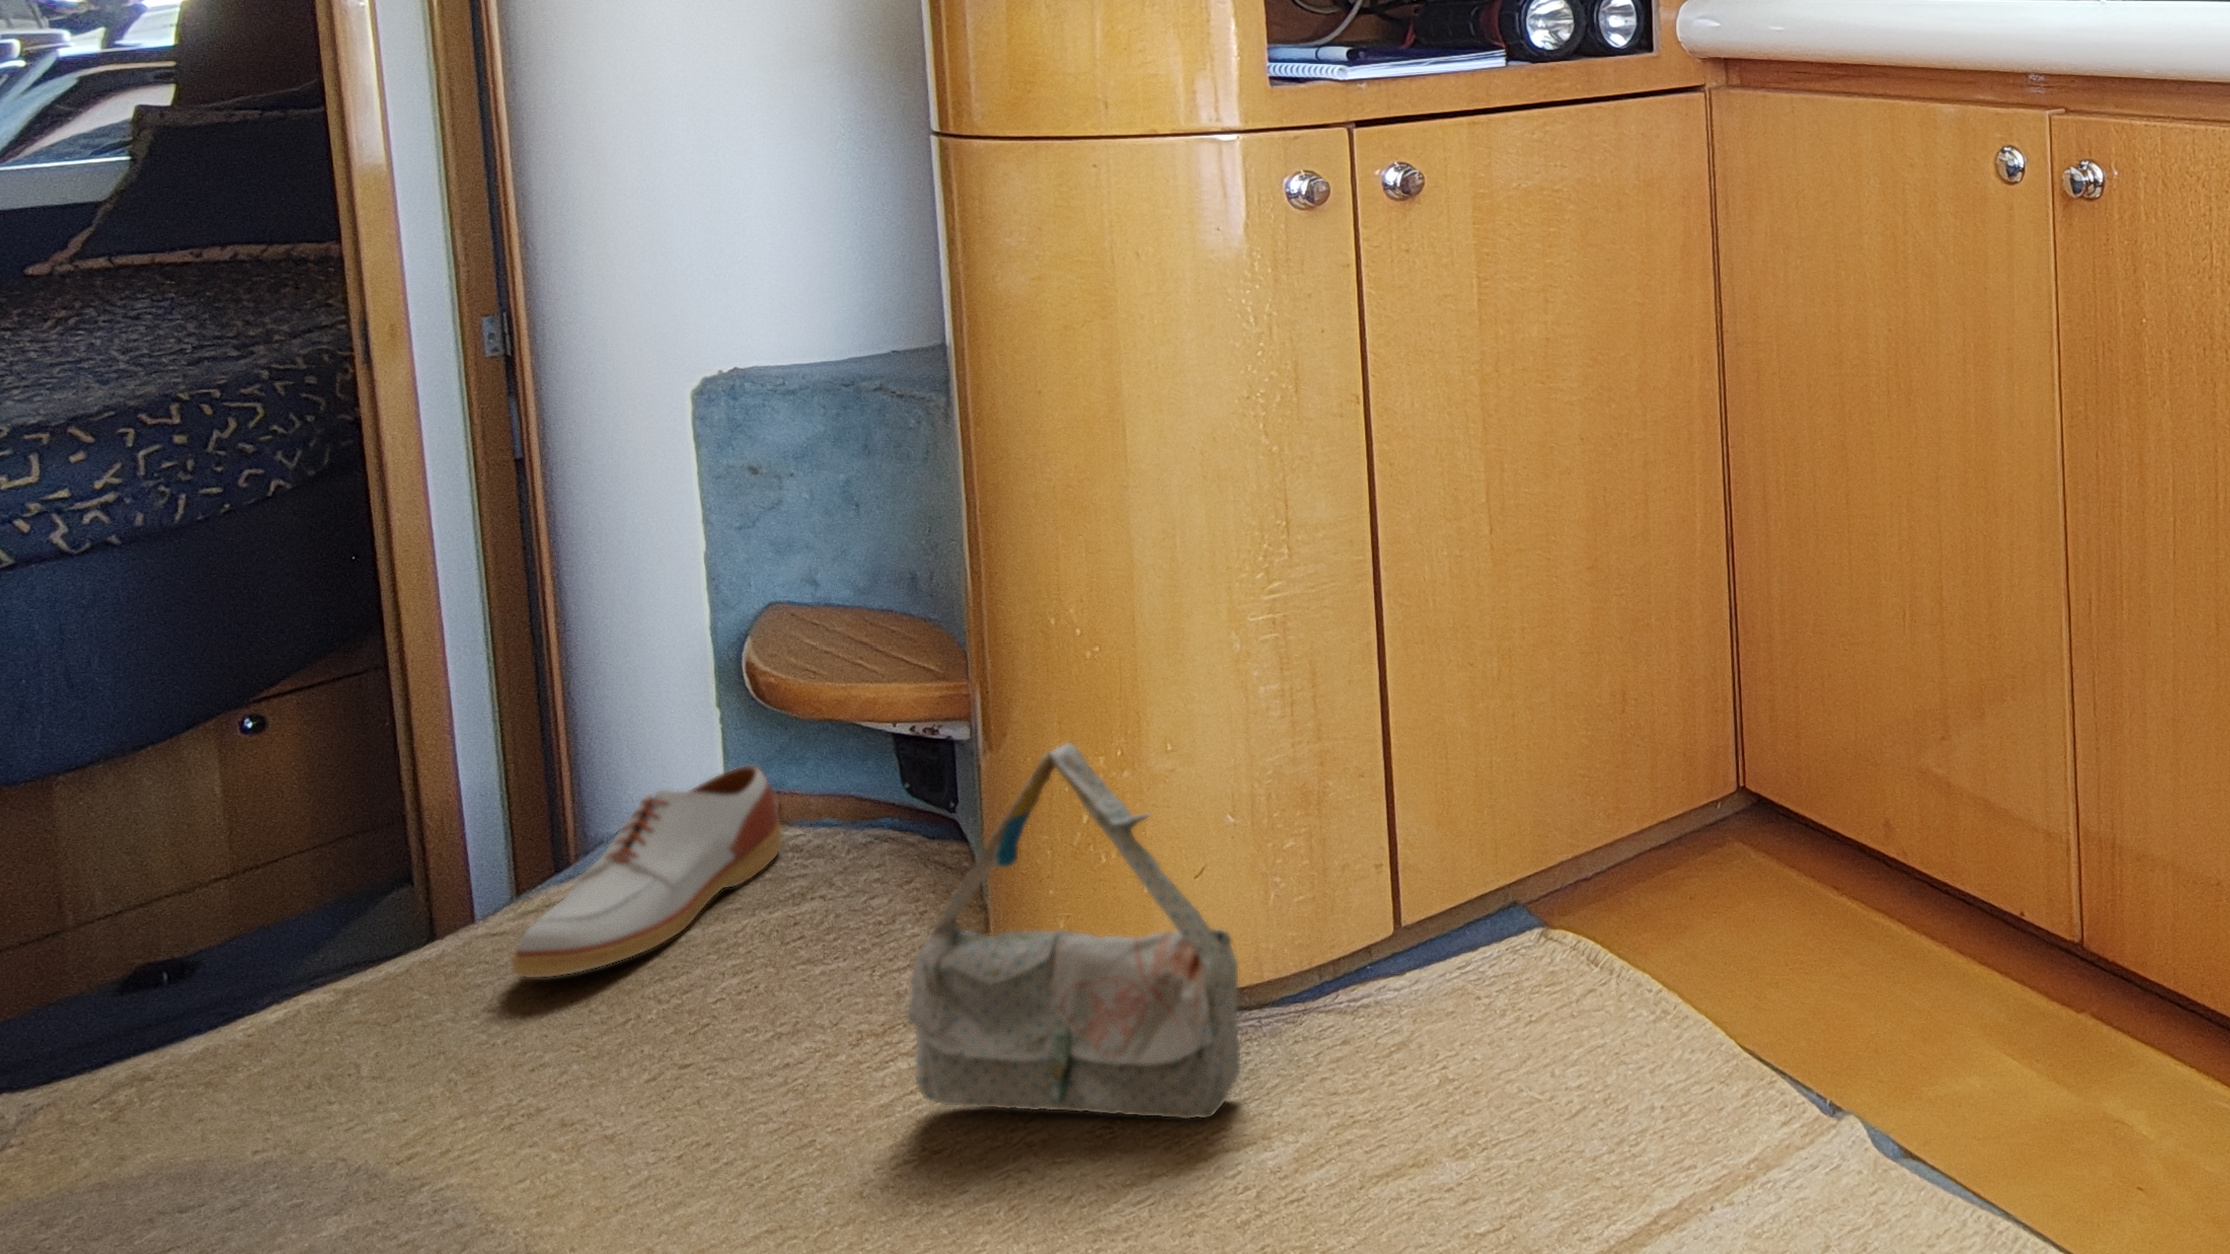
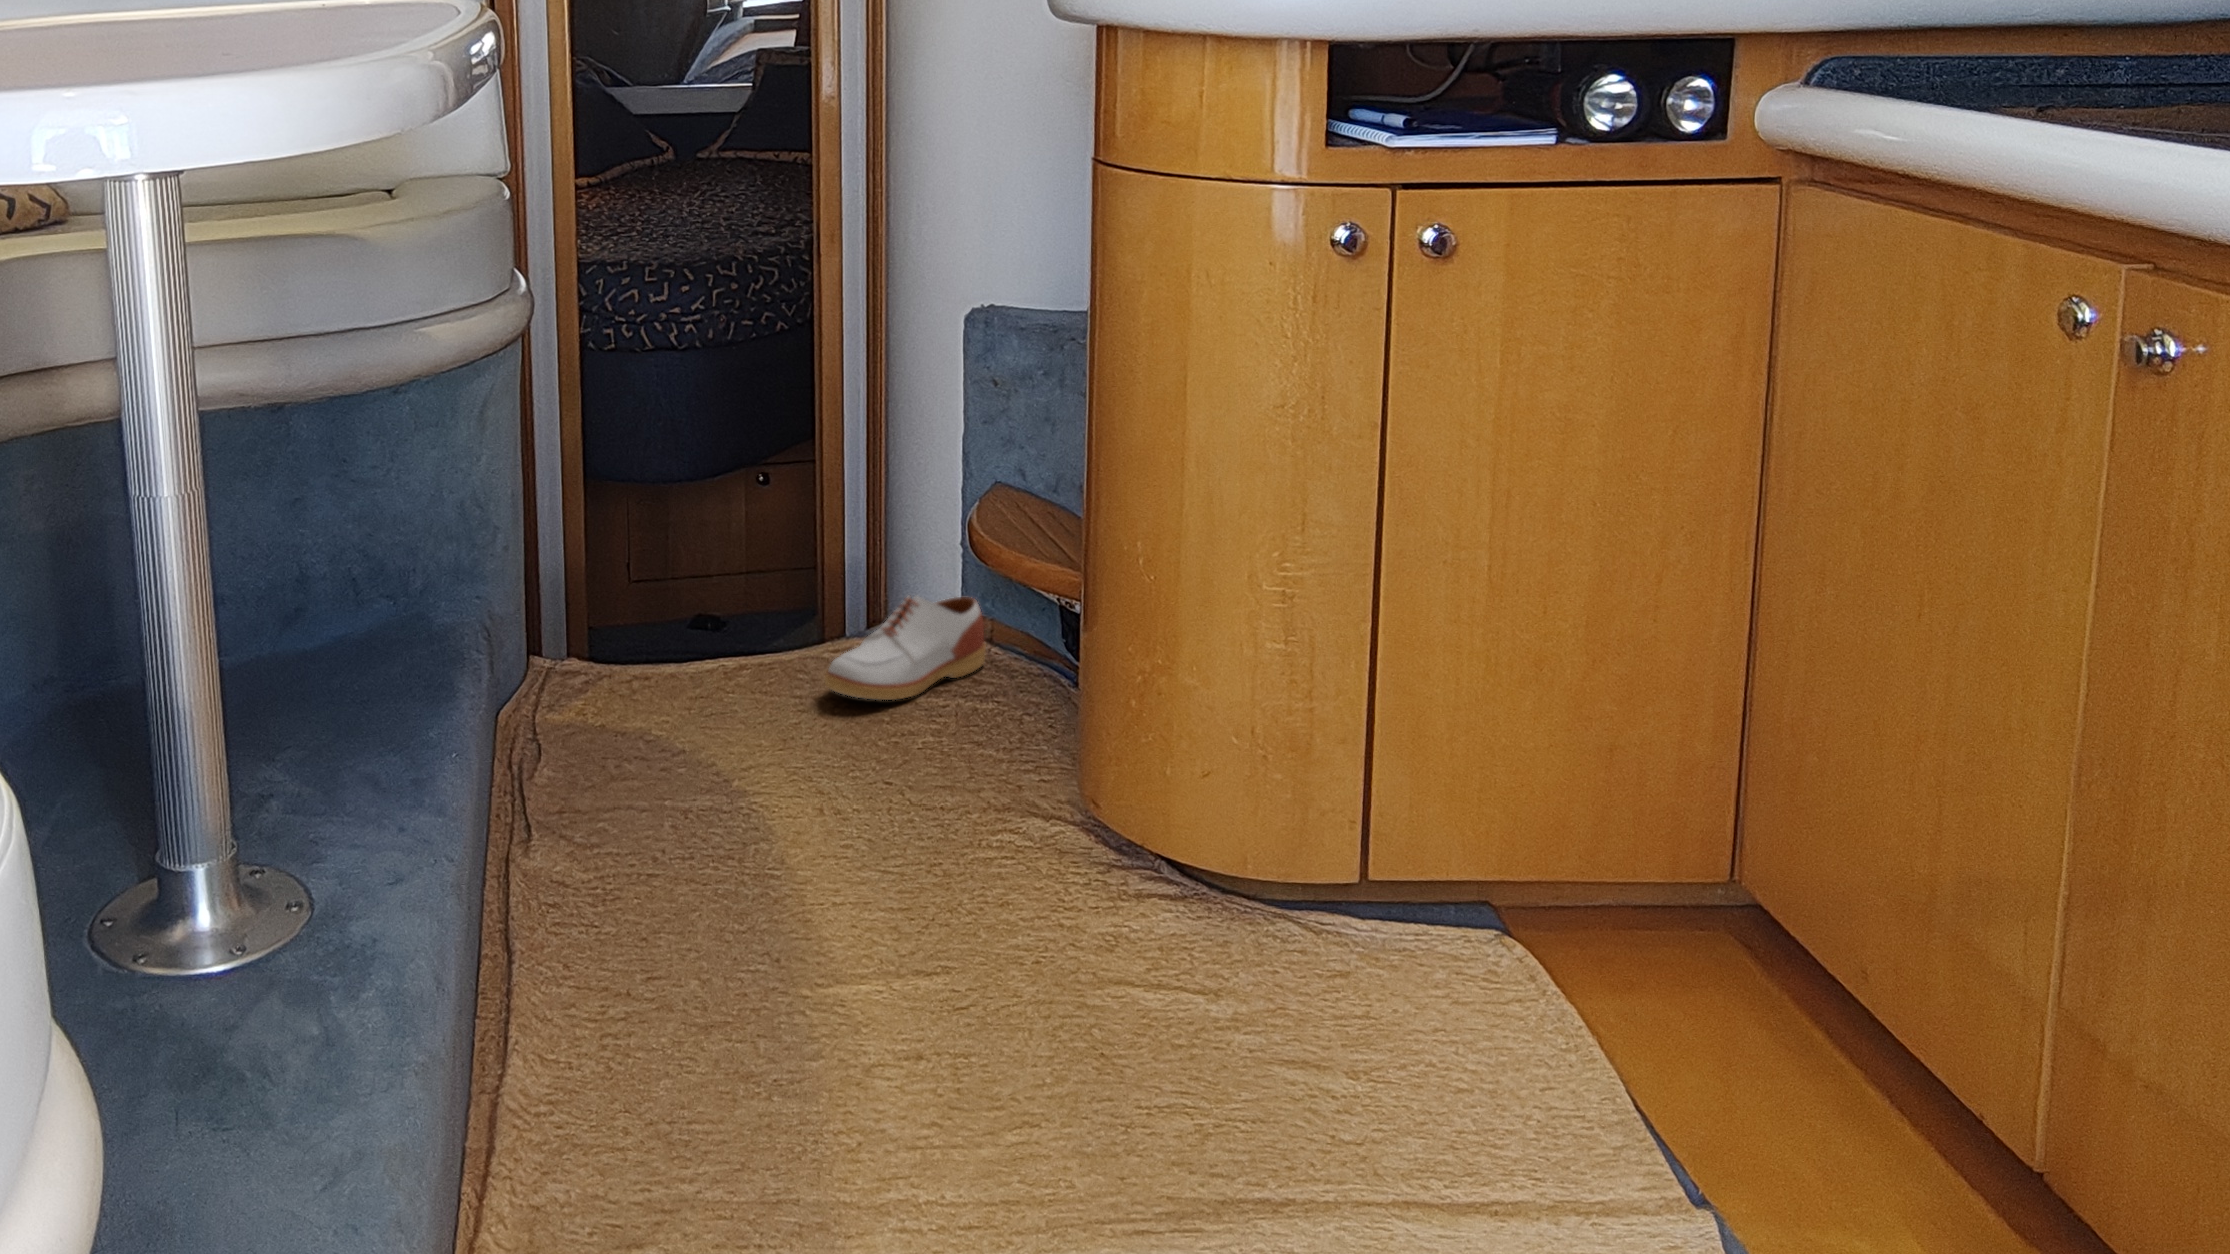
bag: present [907,743,1241,1119] -> none [1012,635,1225,952]

